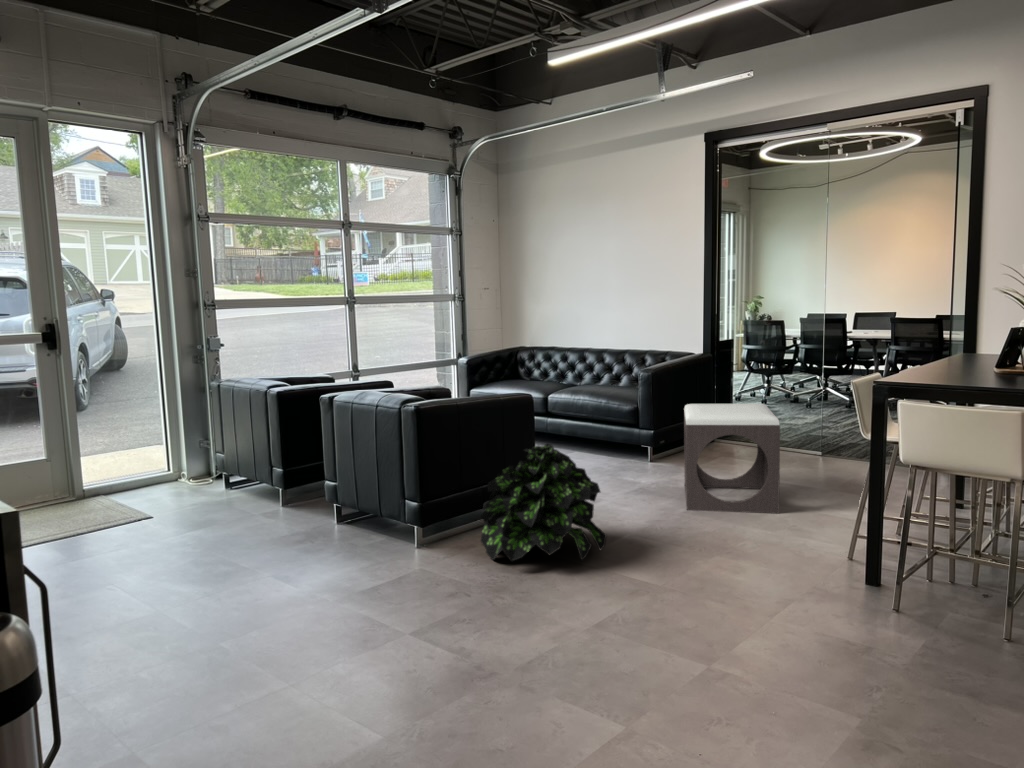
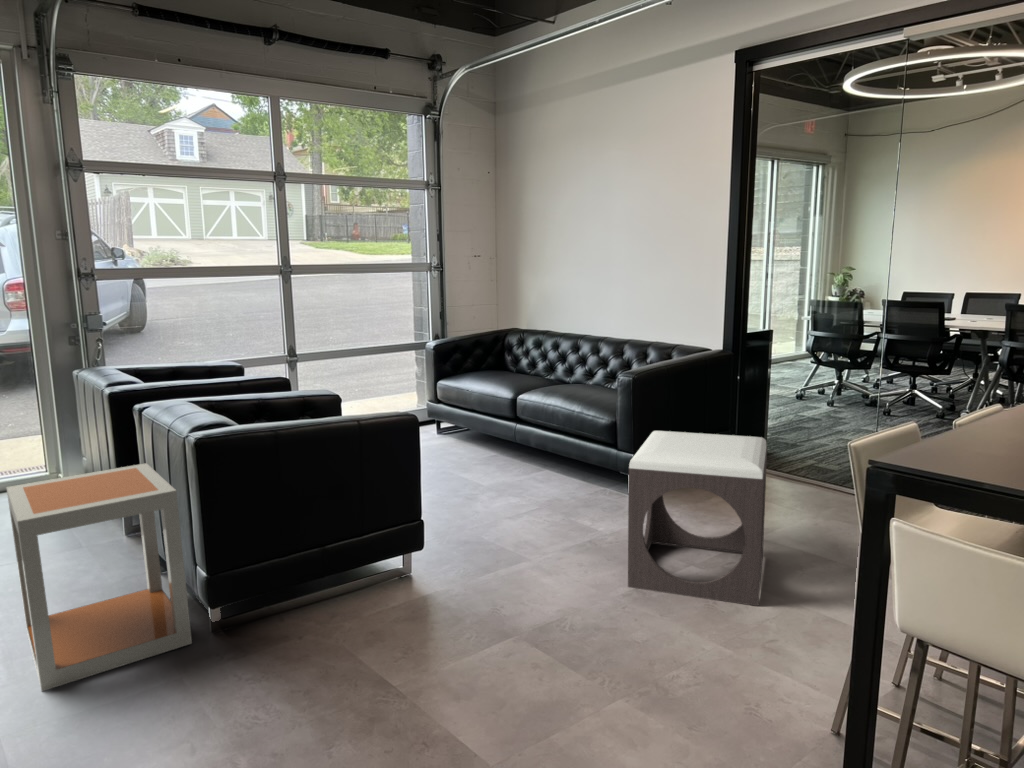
side table: none [271,434,410,586] -> present [7,463,192,691]
potted plant: present [481,444,606,561] -> none [282,497,461,685]

